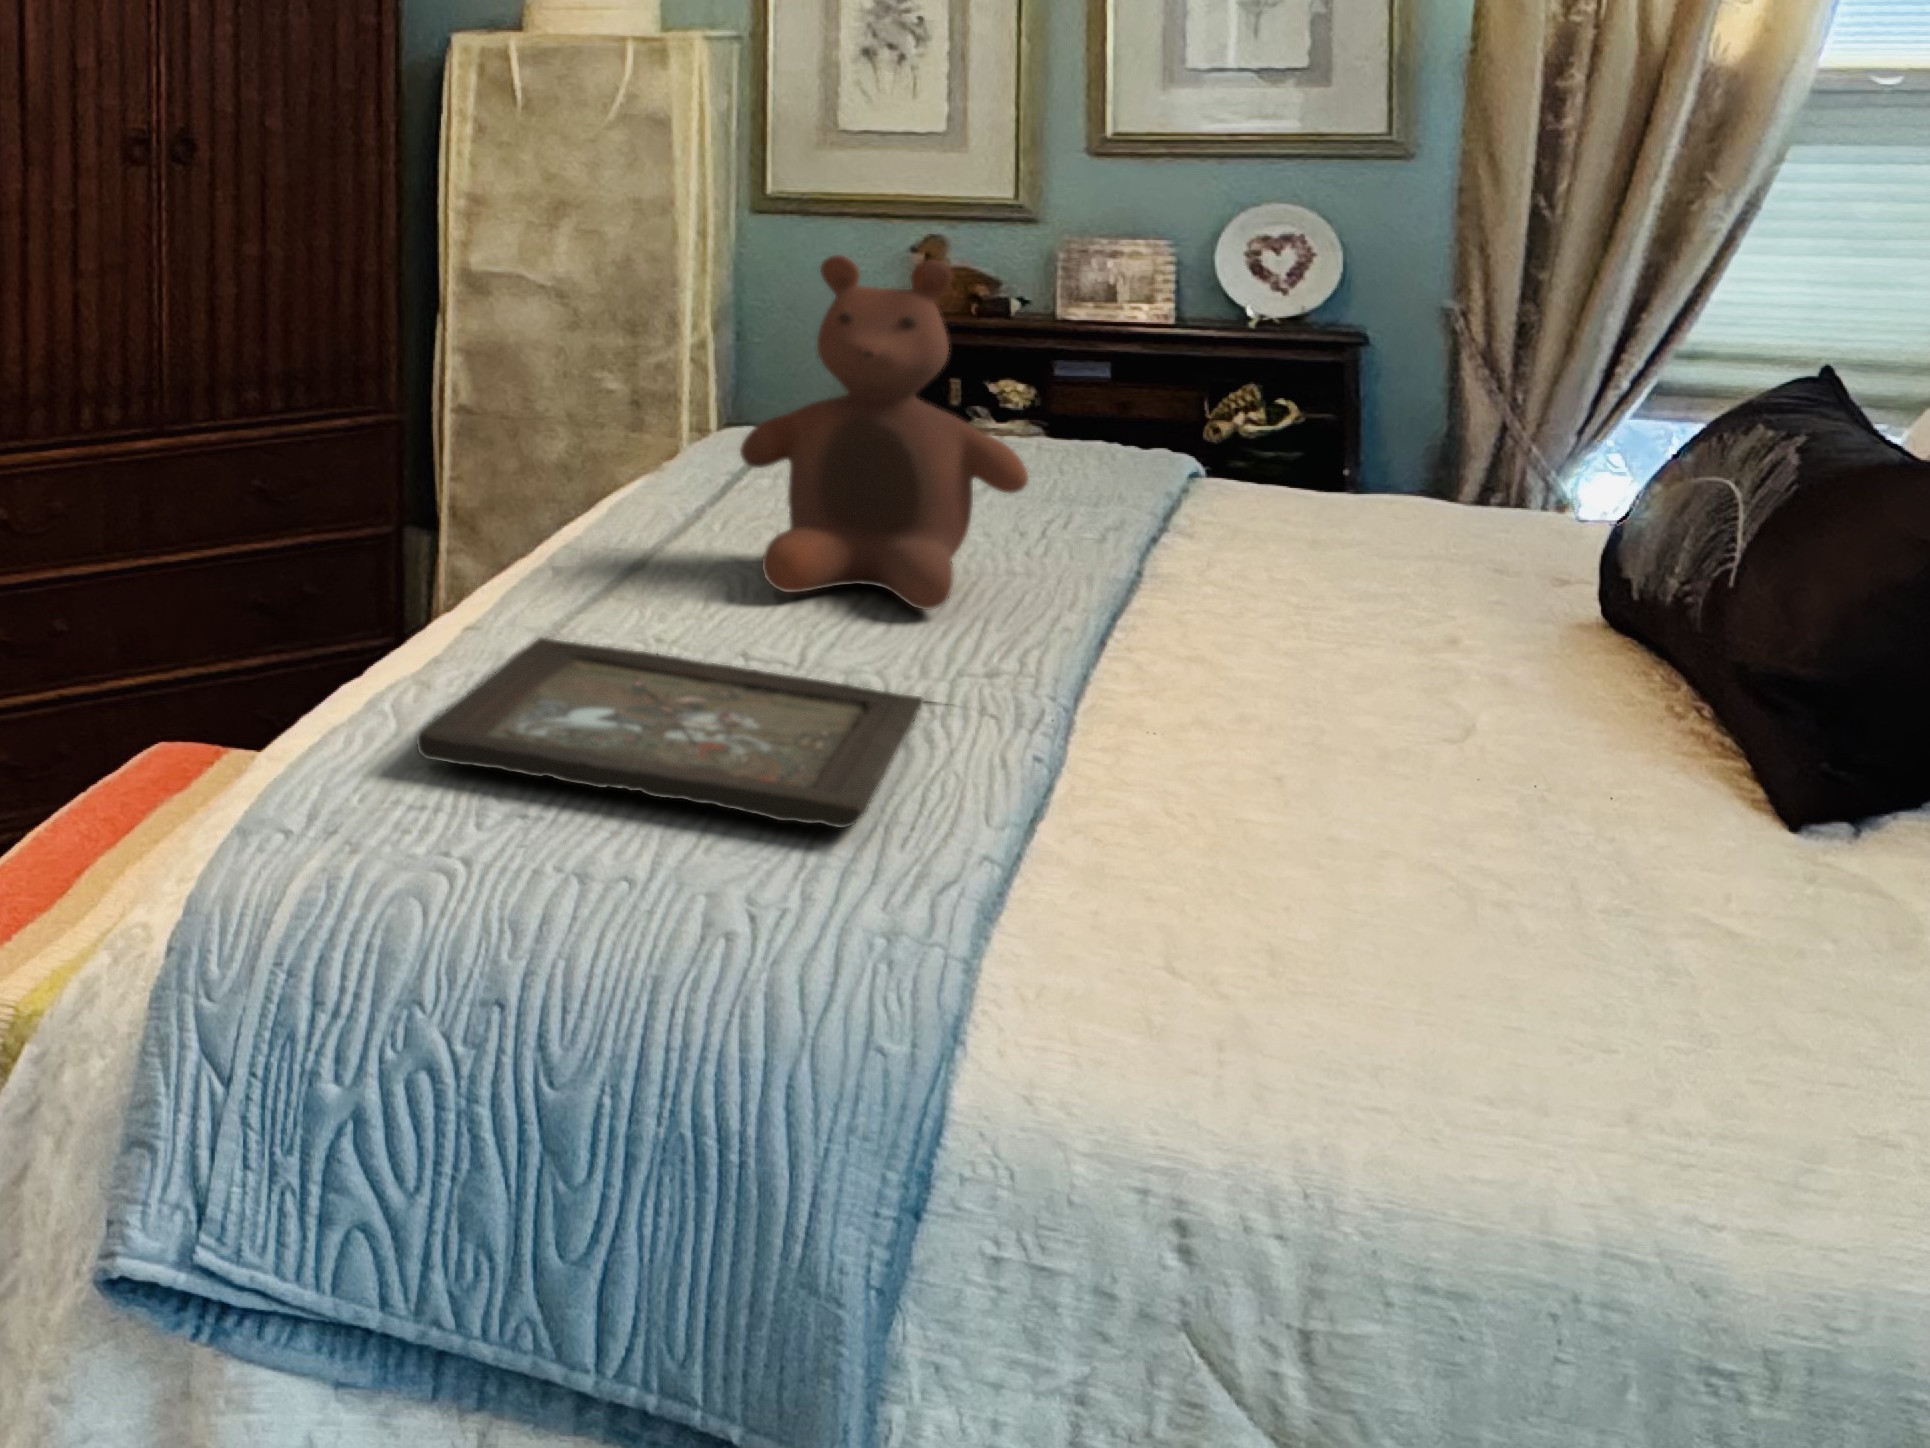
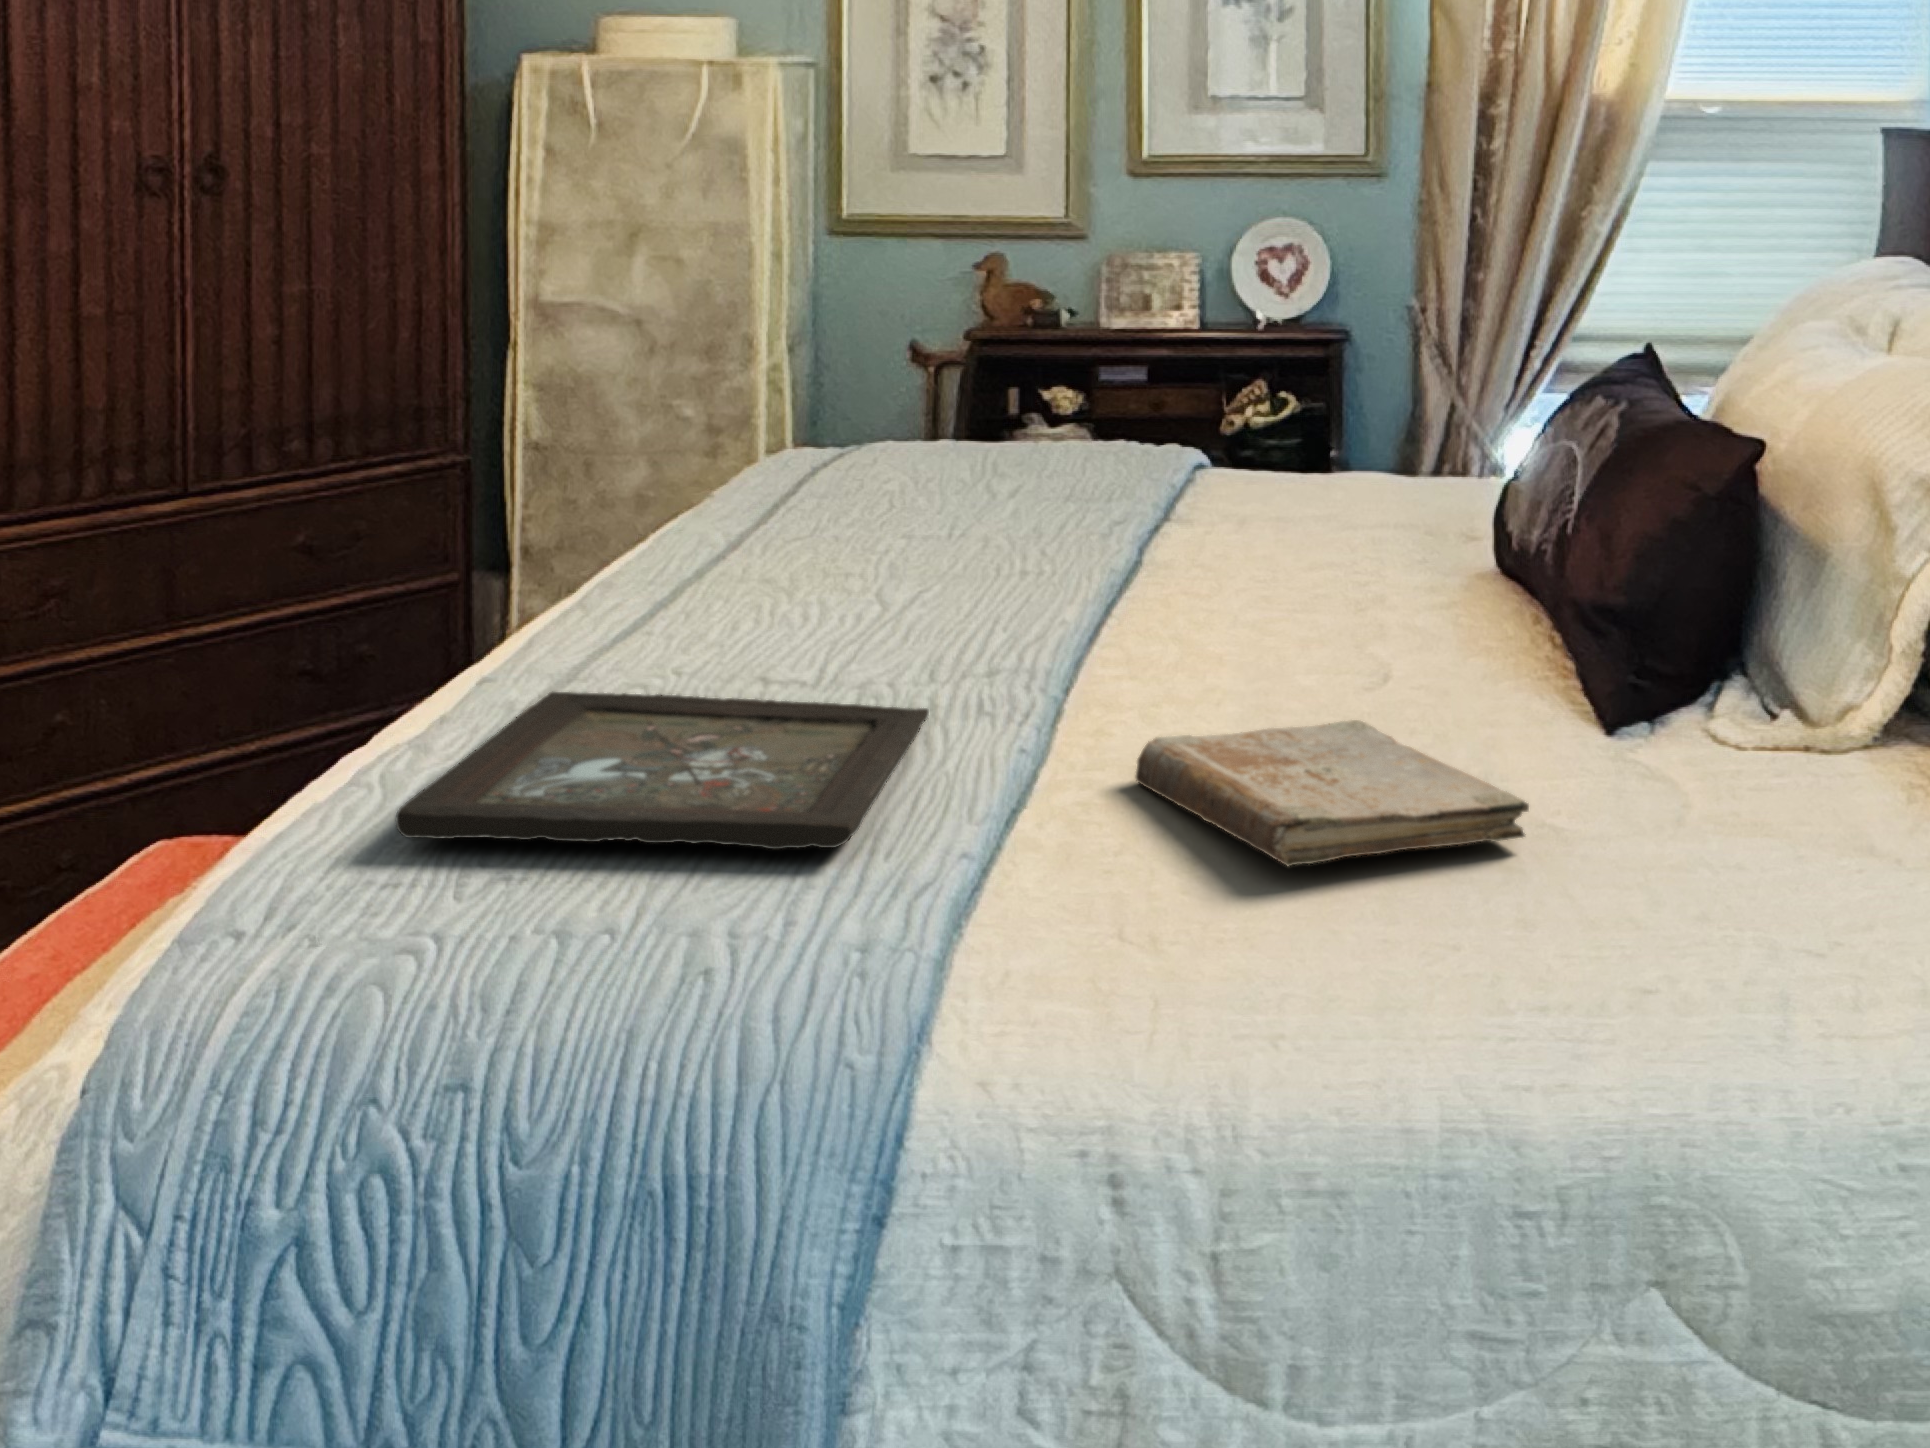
stuffed bear: present [740,255,1028,610] -> none [774,277,1040,623]
book: none [1169,759,1716,940] -> present [1136,720,1529,866]

